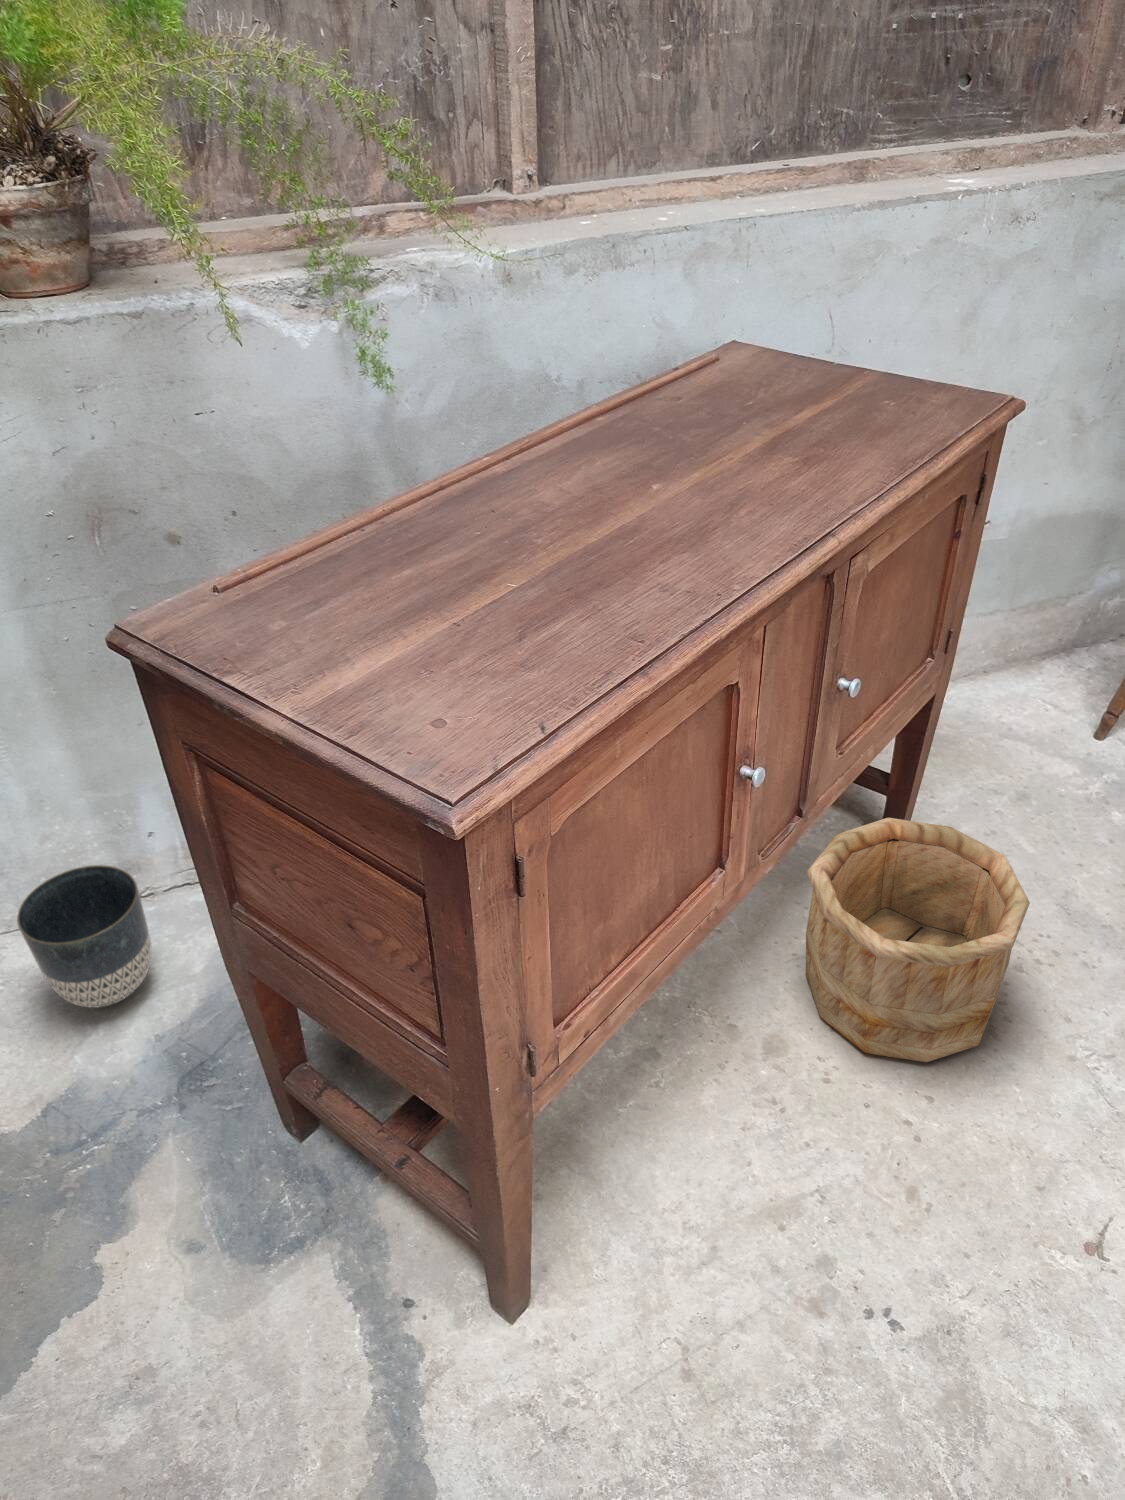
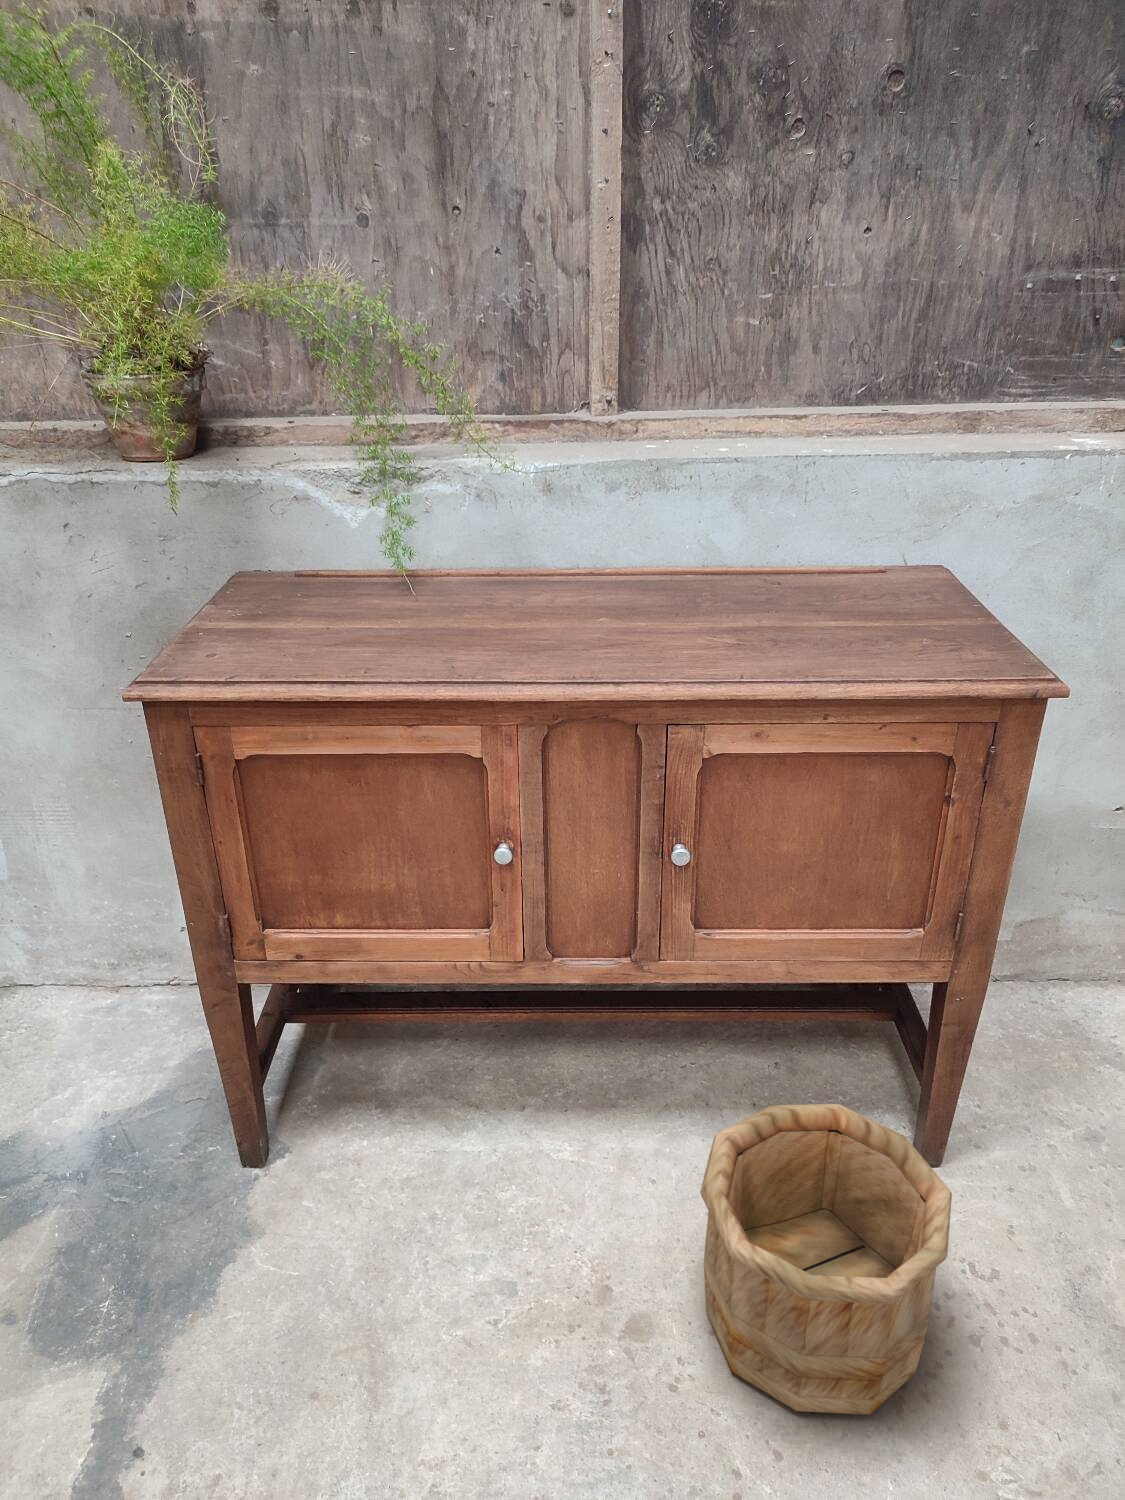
planter: present [17,865,152,1008] -> none [23,939,140,1069]

